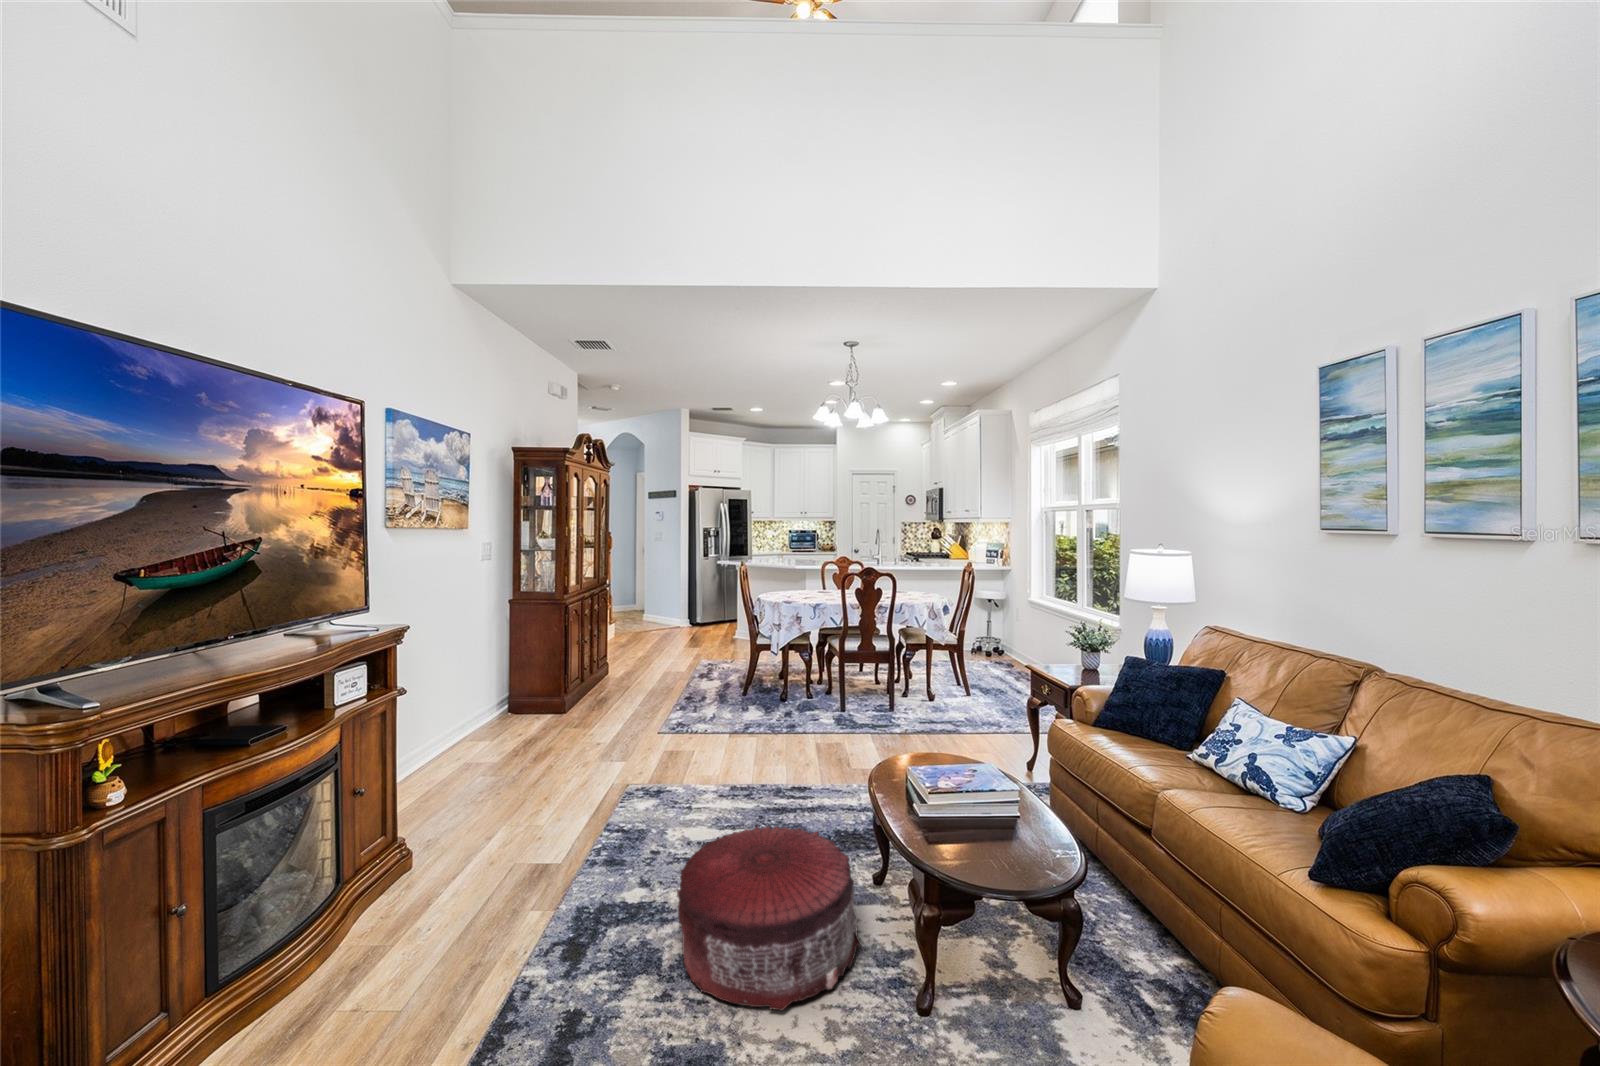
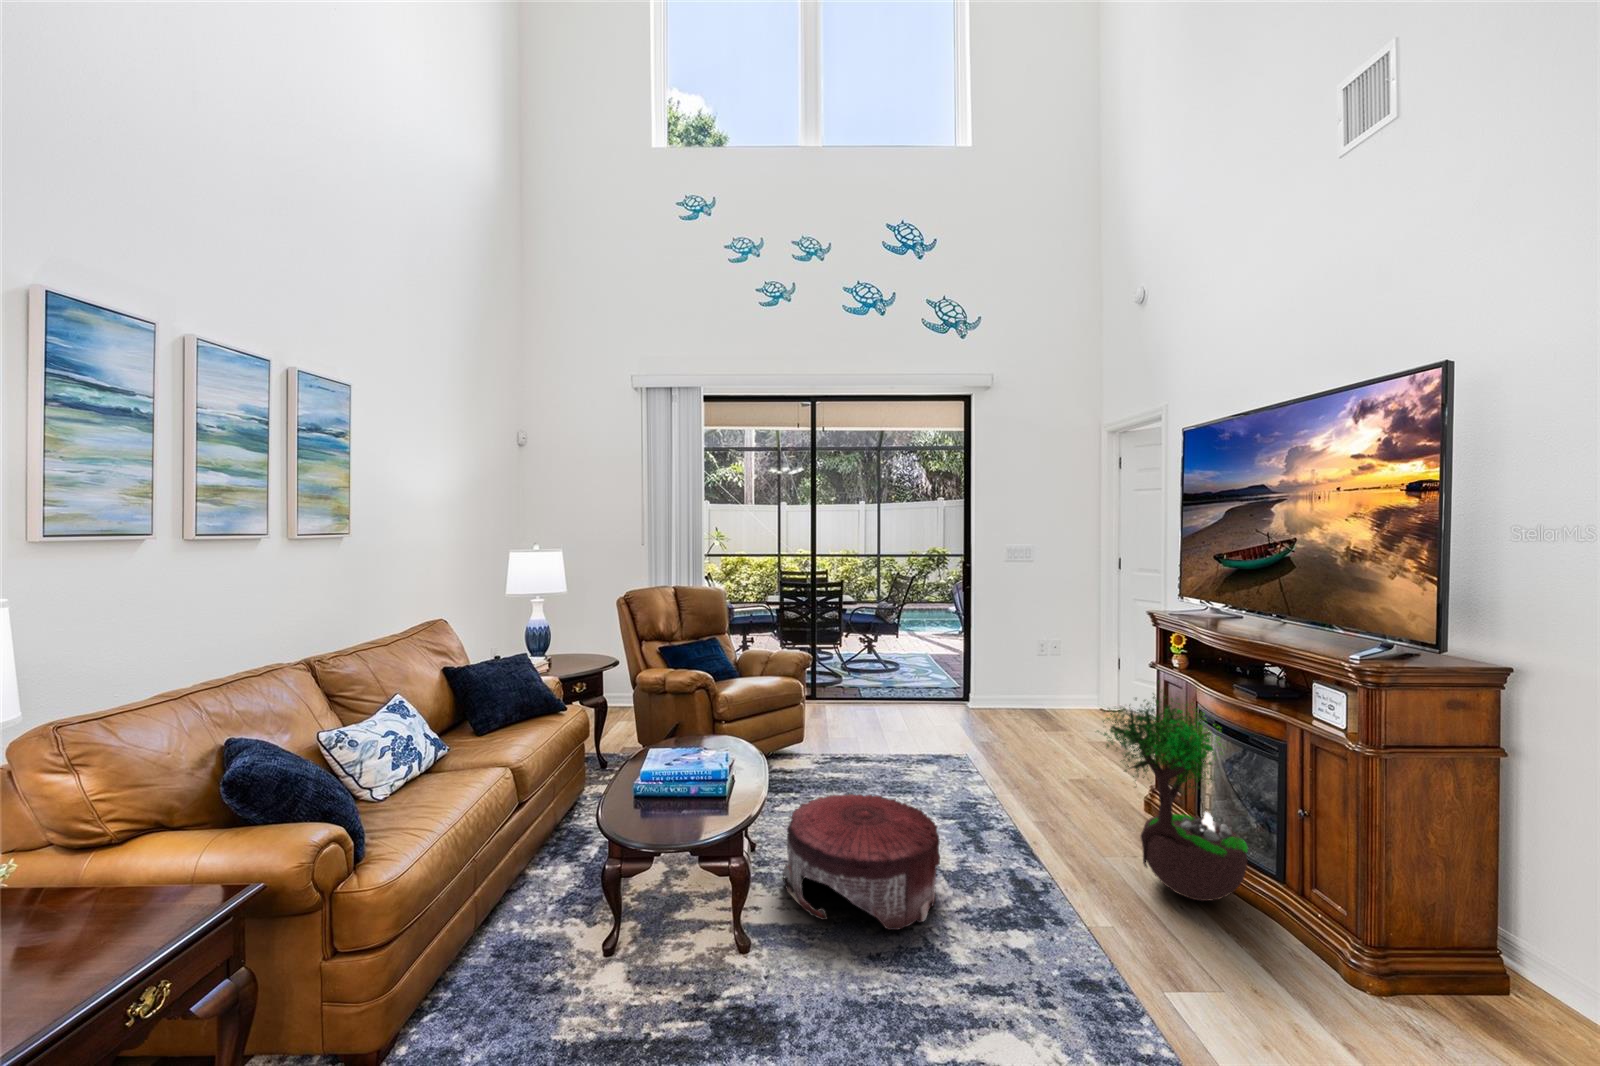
potted tree: none [329,705,485,953] -> present [1097,691,1248,901]

